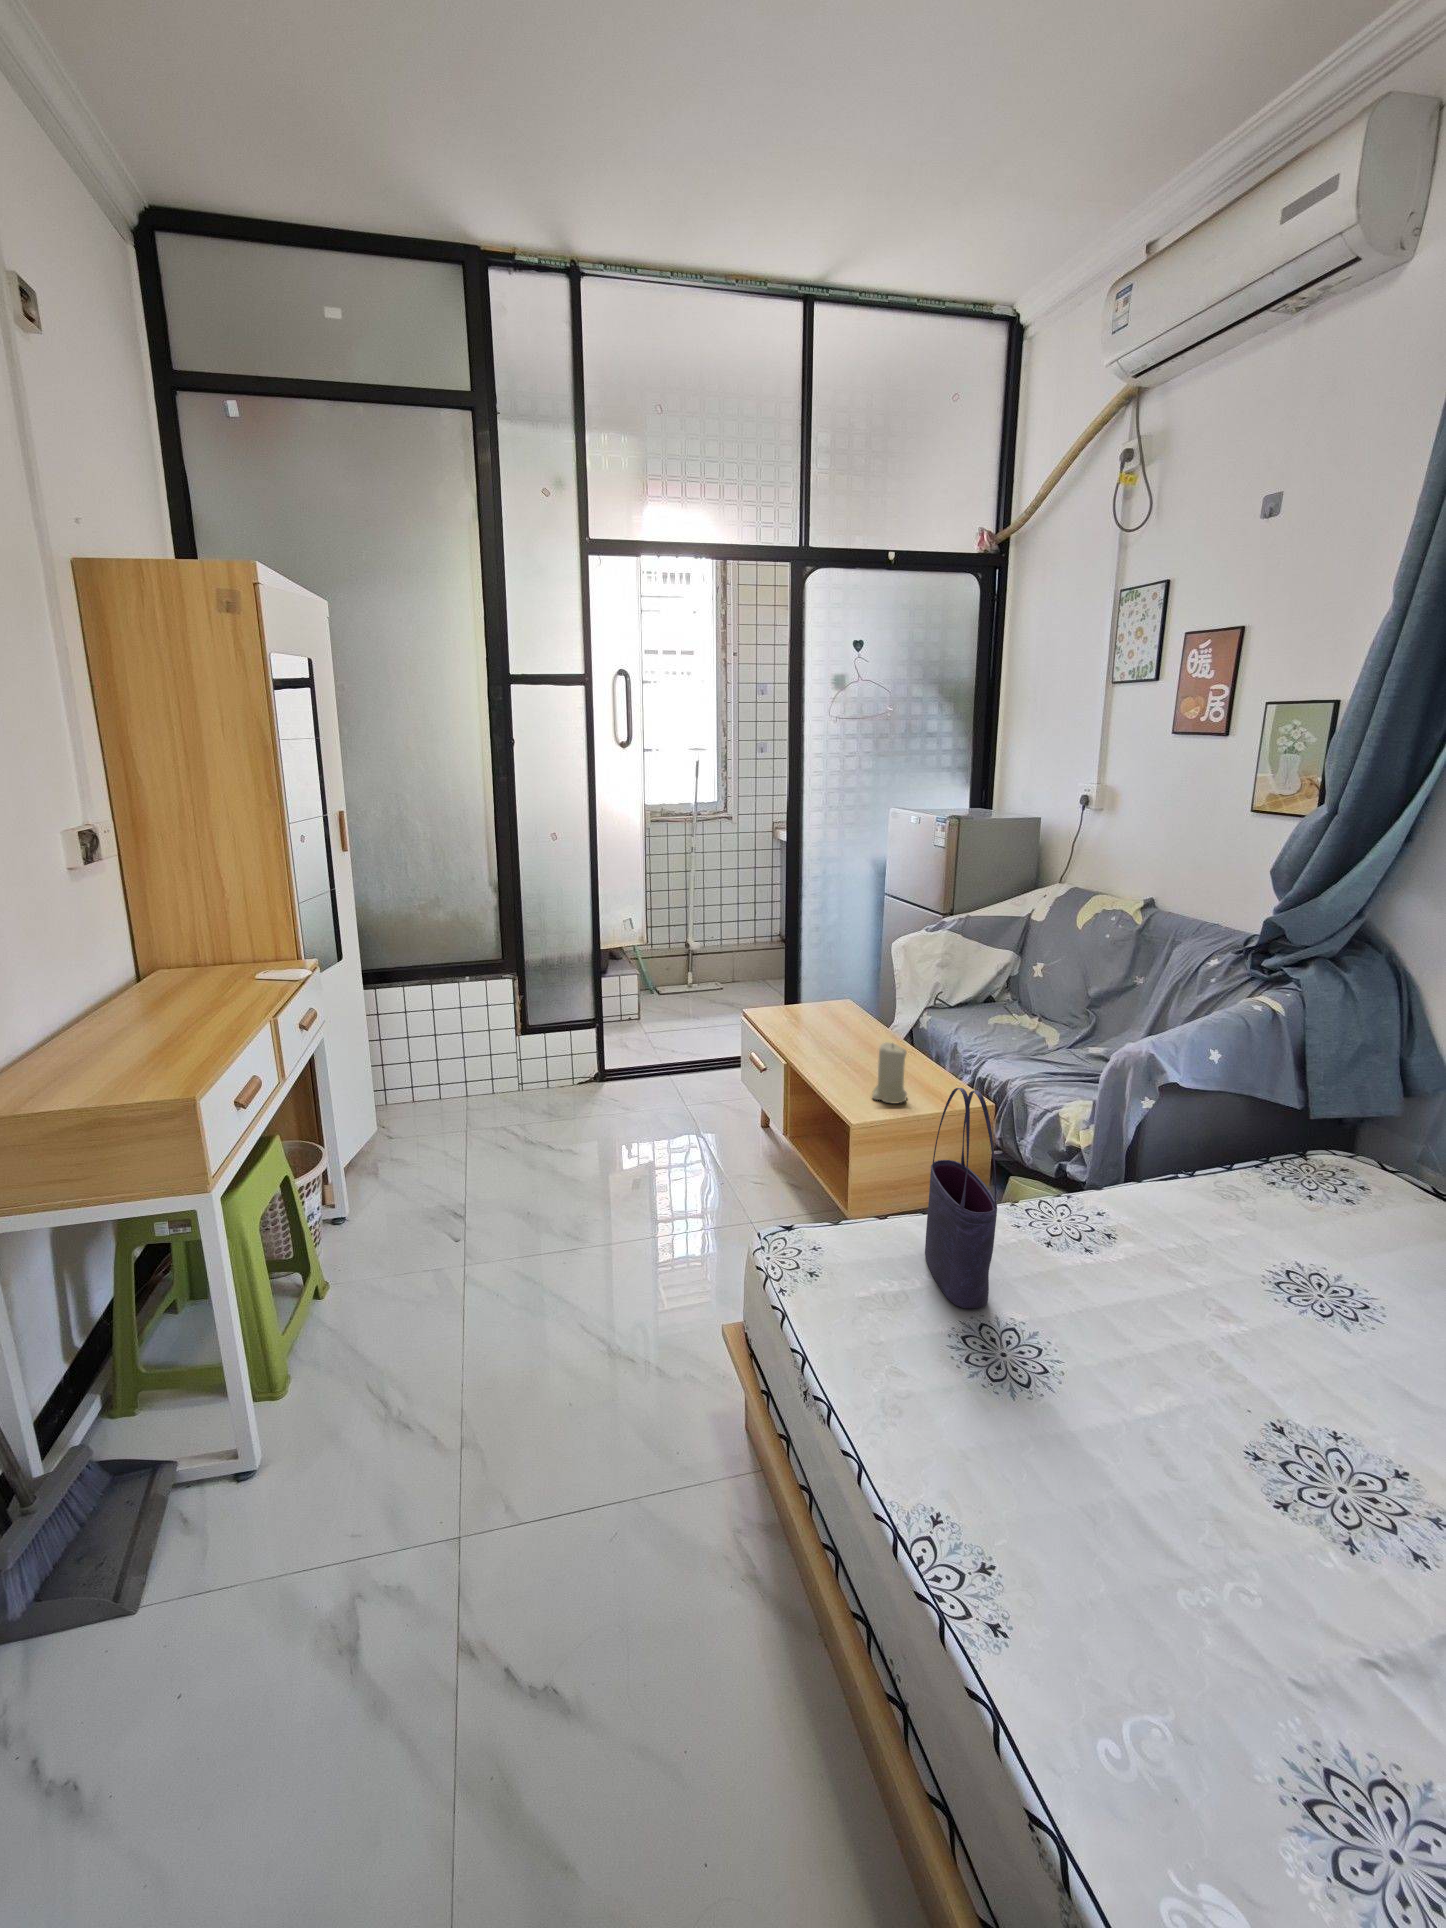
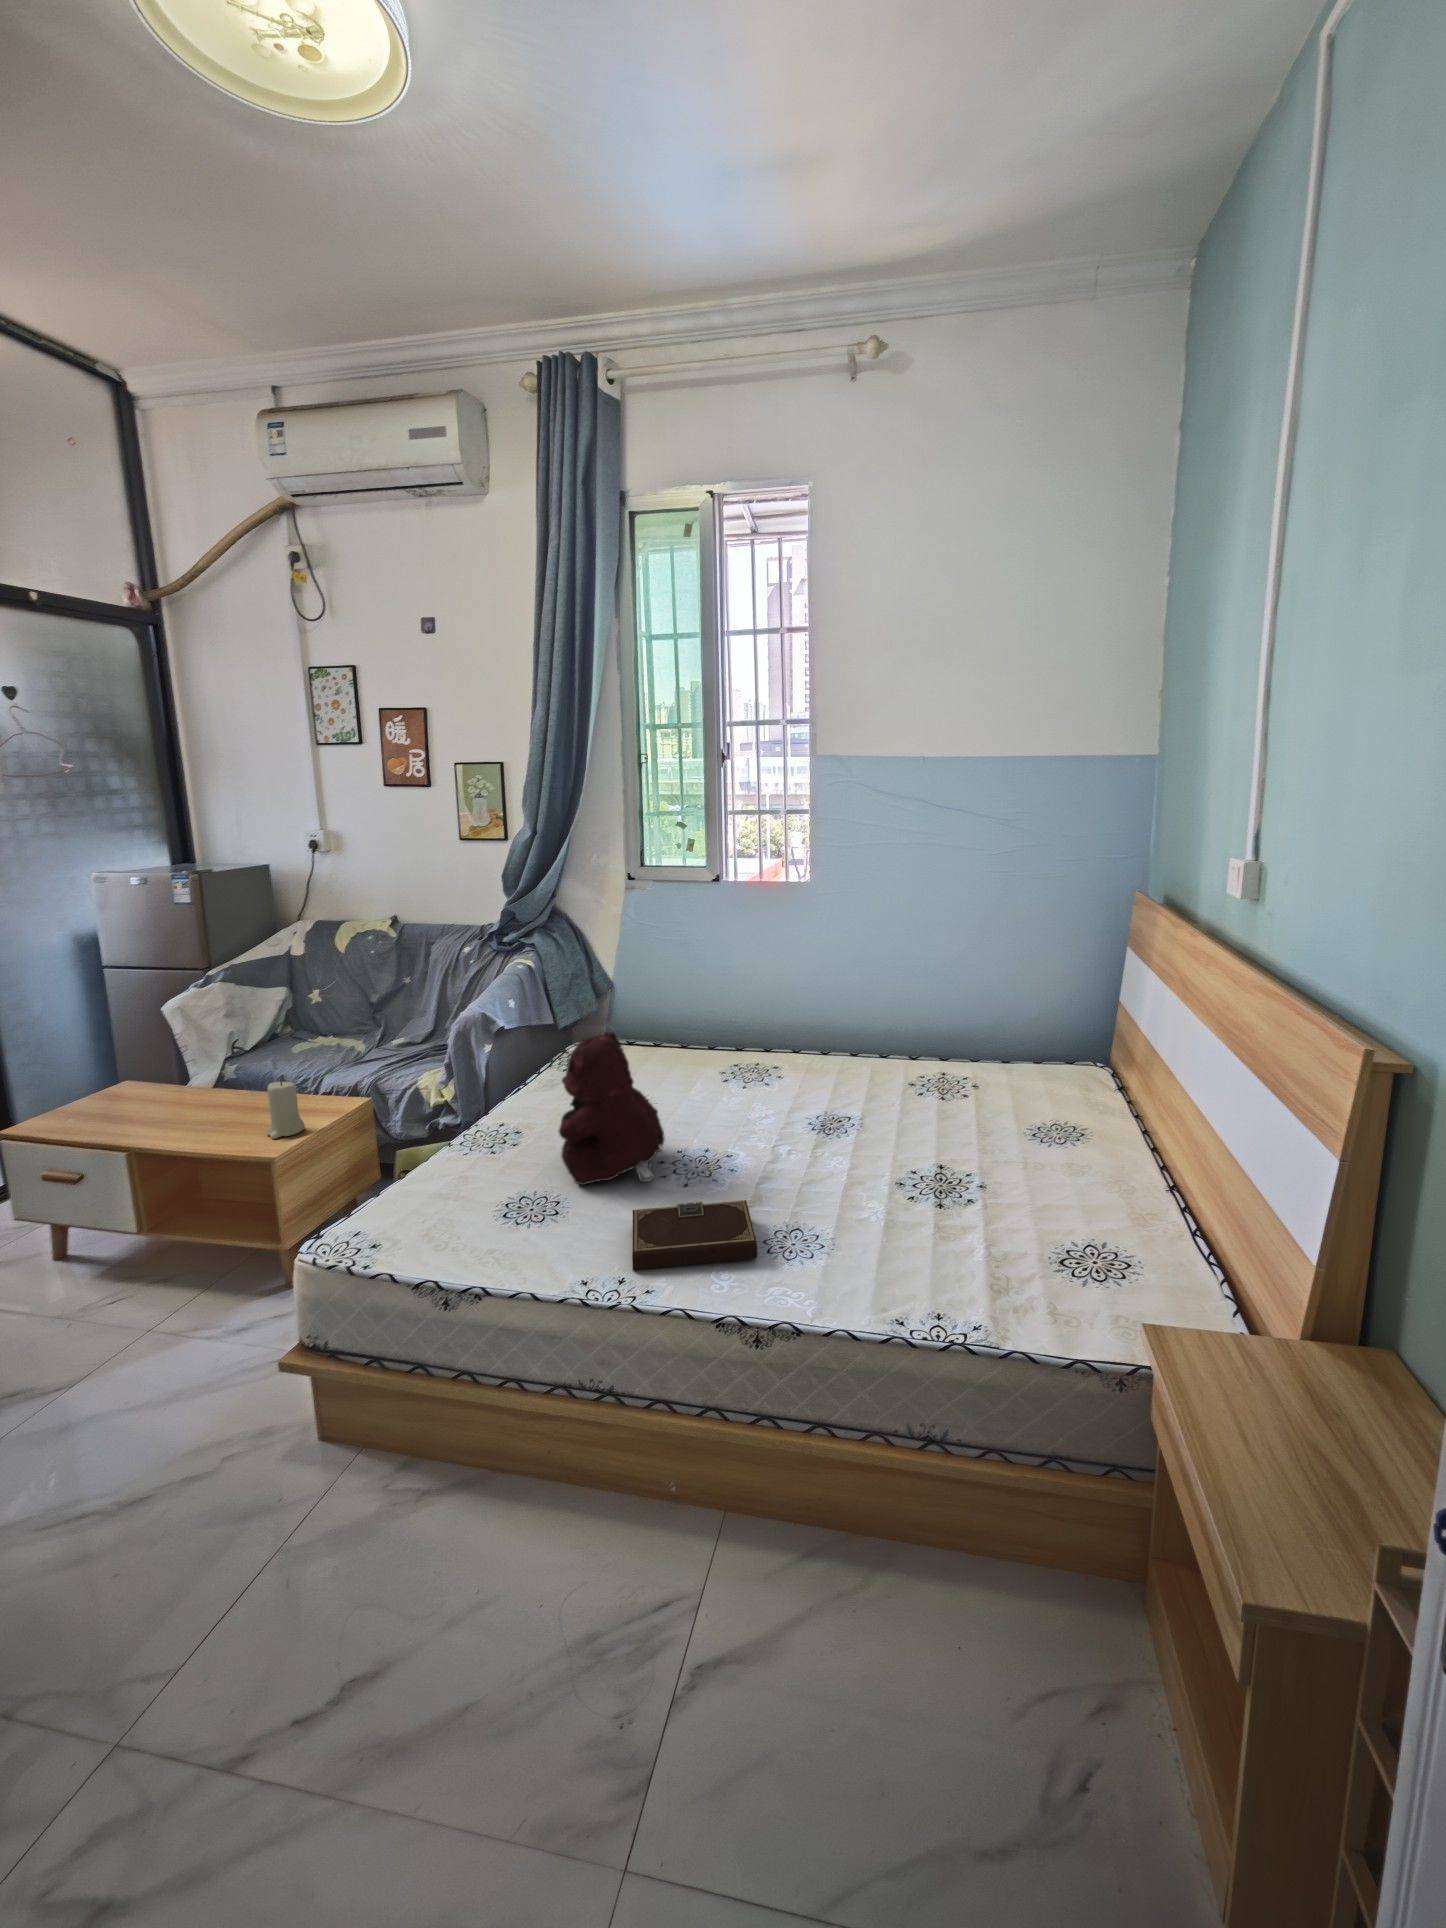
tote bag: present [925,1088,997,1308] -> none [439,1049,507,1203]
teddy bear: none [1074,1151,1290,1455] -> present [559,1032,665,1185]
notebook: none [1011,1476,1346,1811] -> present [632,1200,757,1270]

